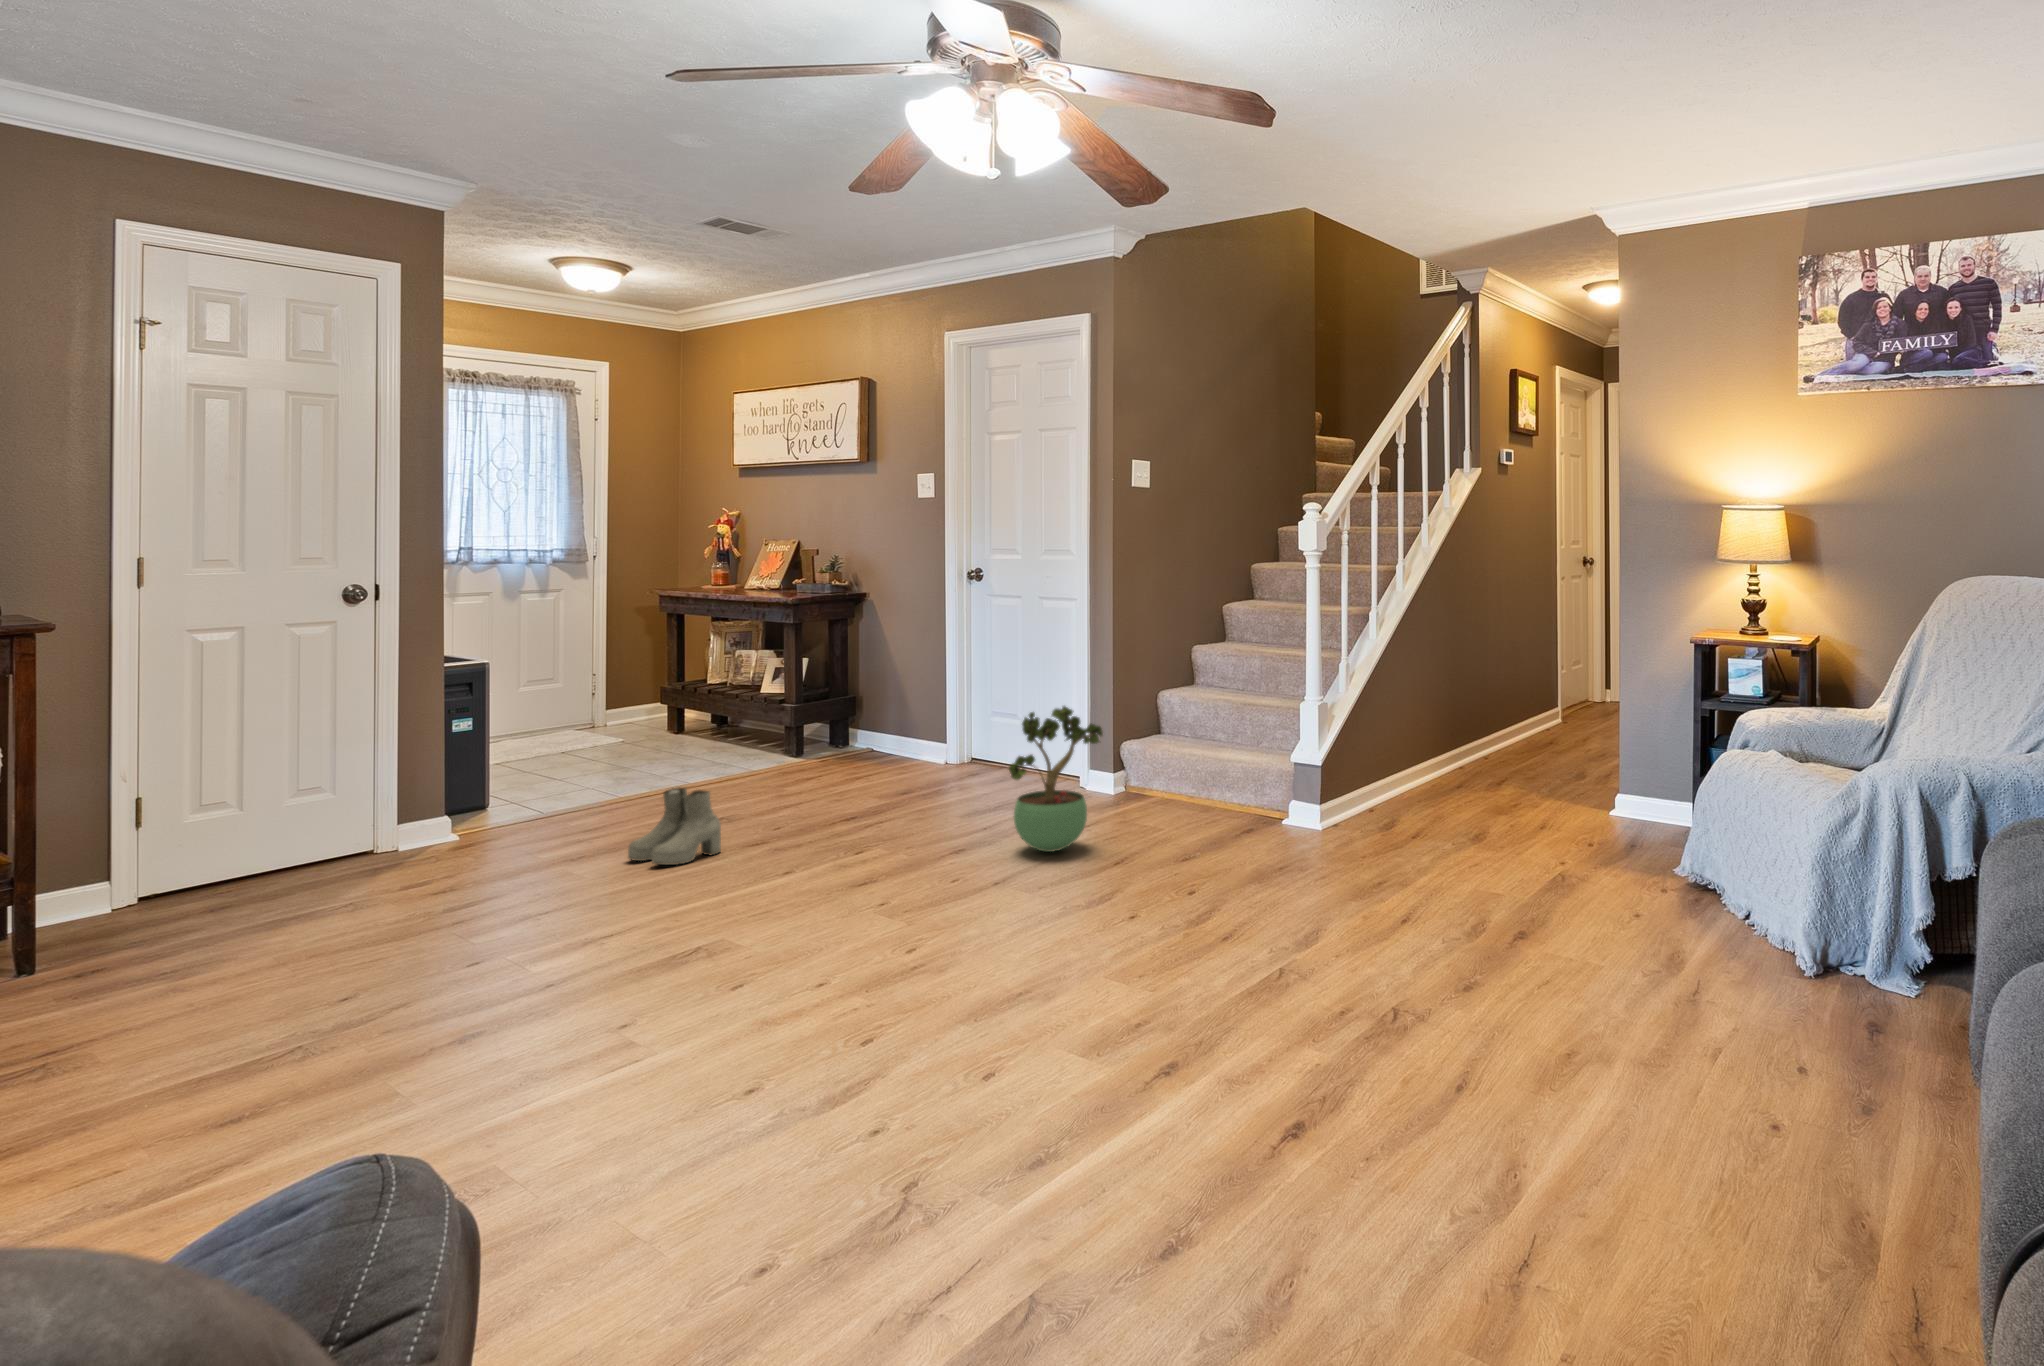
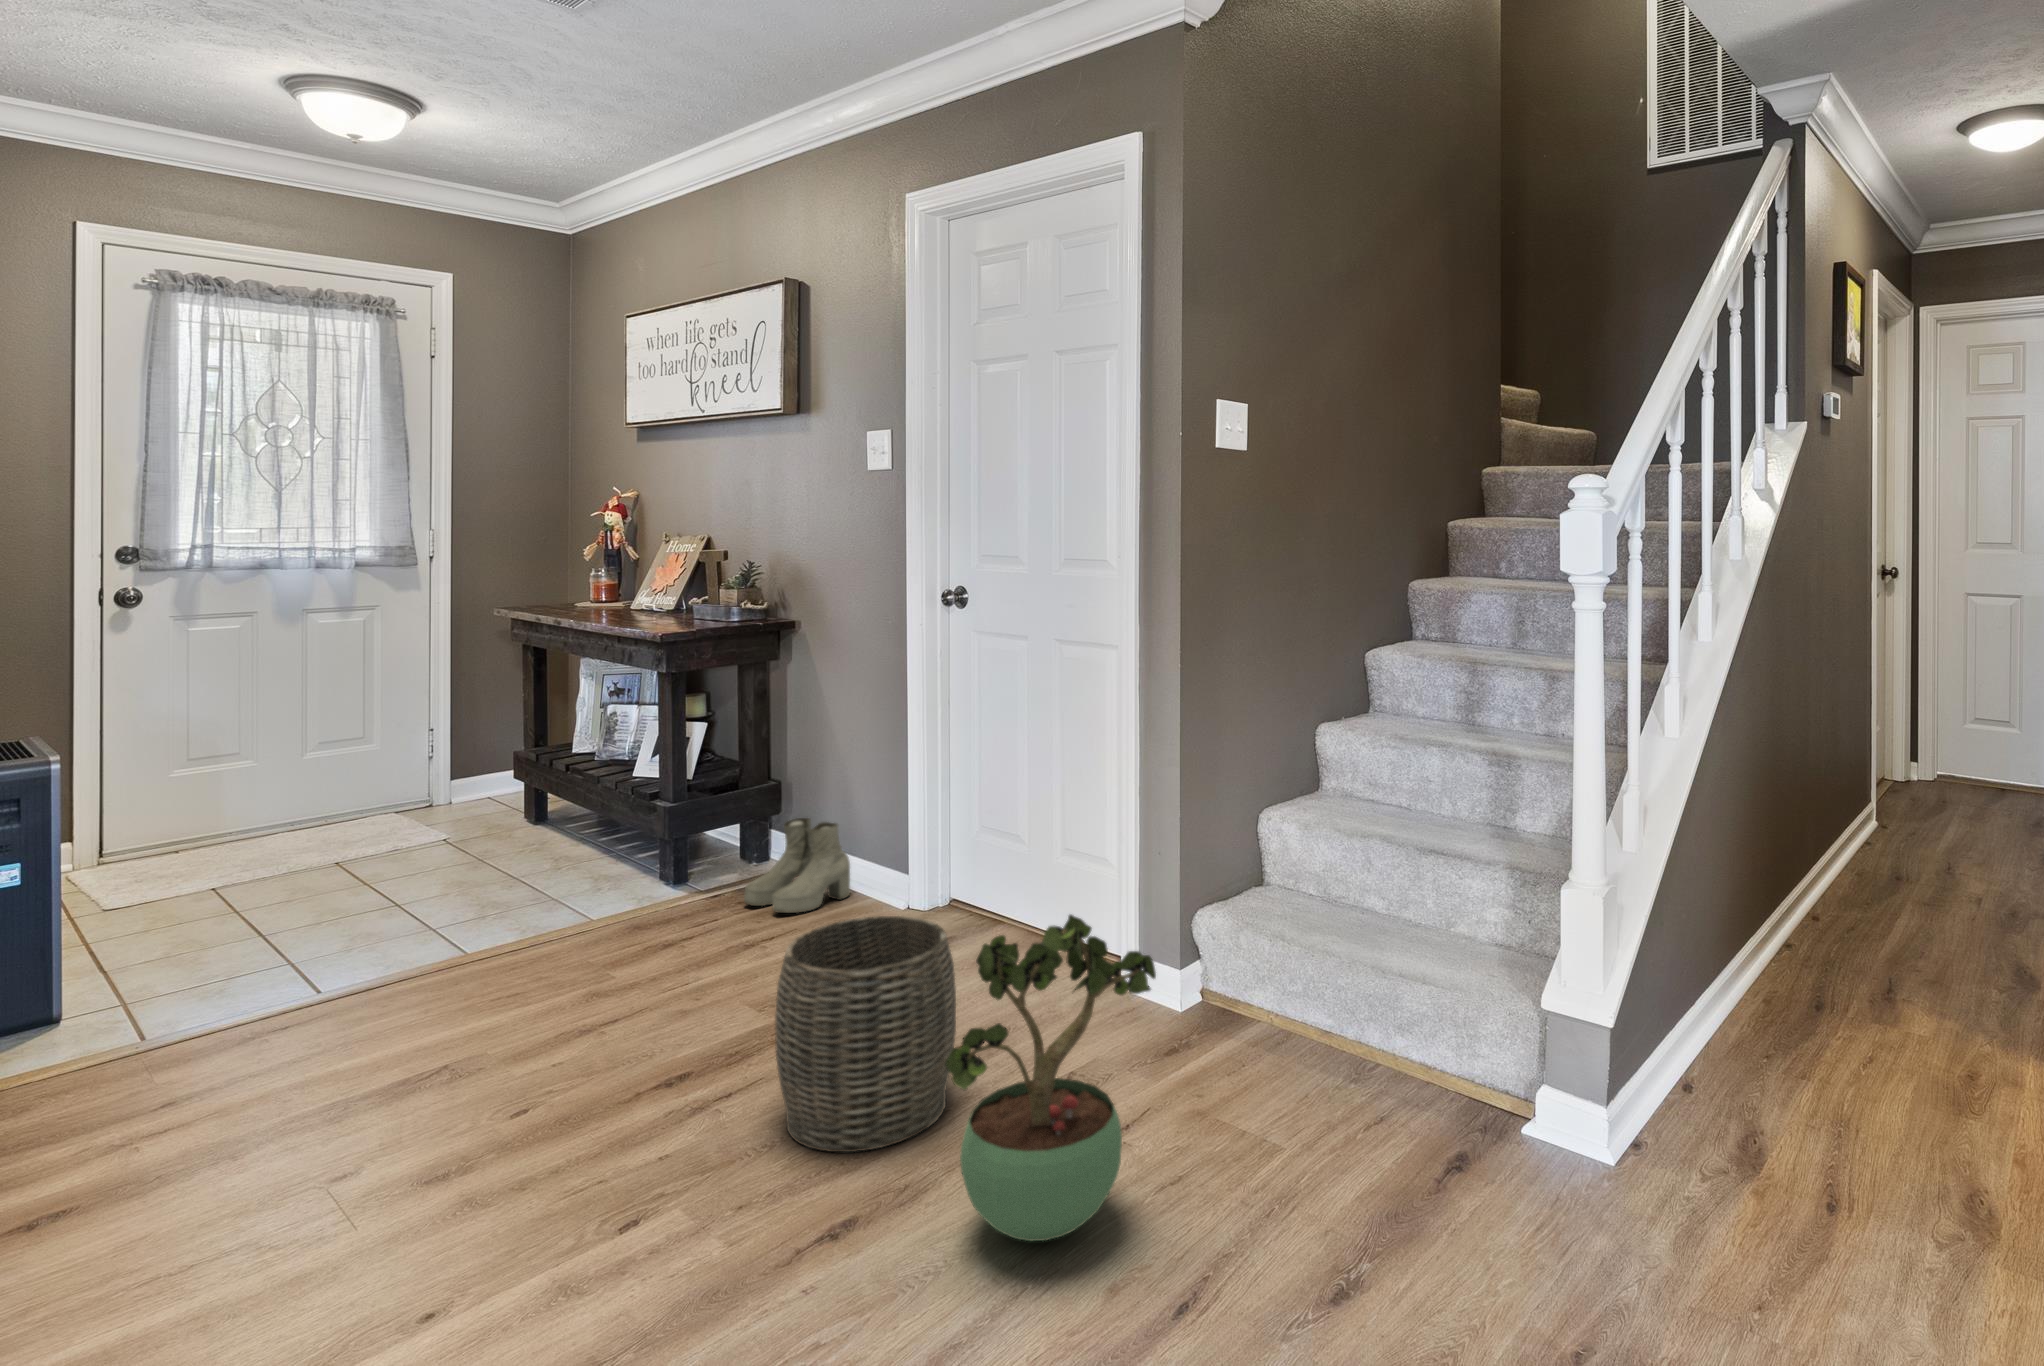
woven basket: none [911,733,1000,835] -> present [775,916,956,1152]
boots: present [628,788,721,865] -> present [744,818,850,913]

